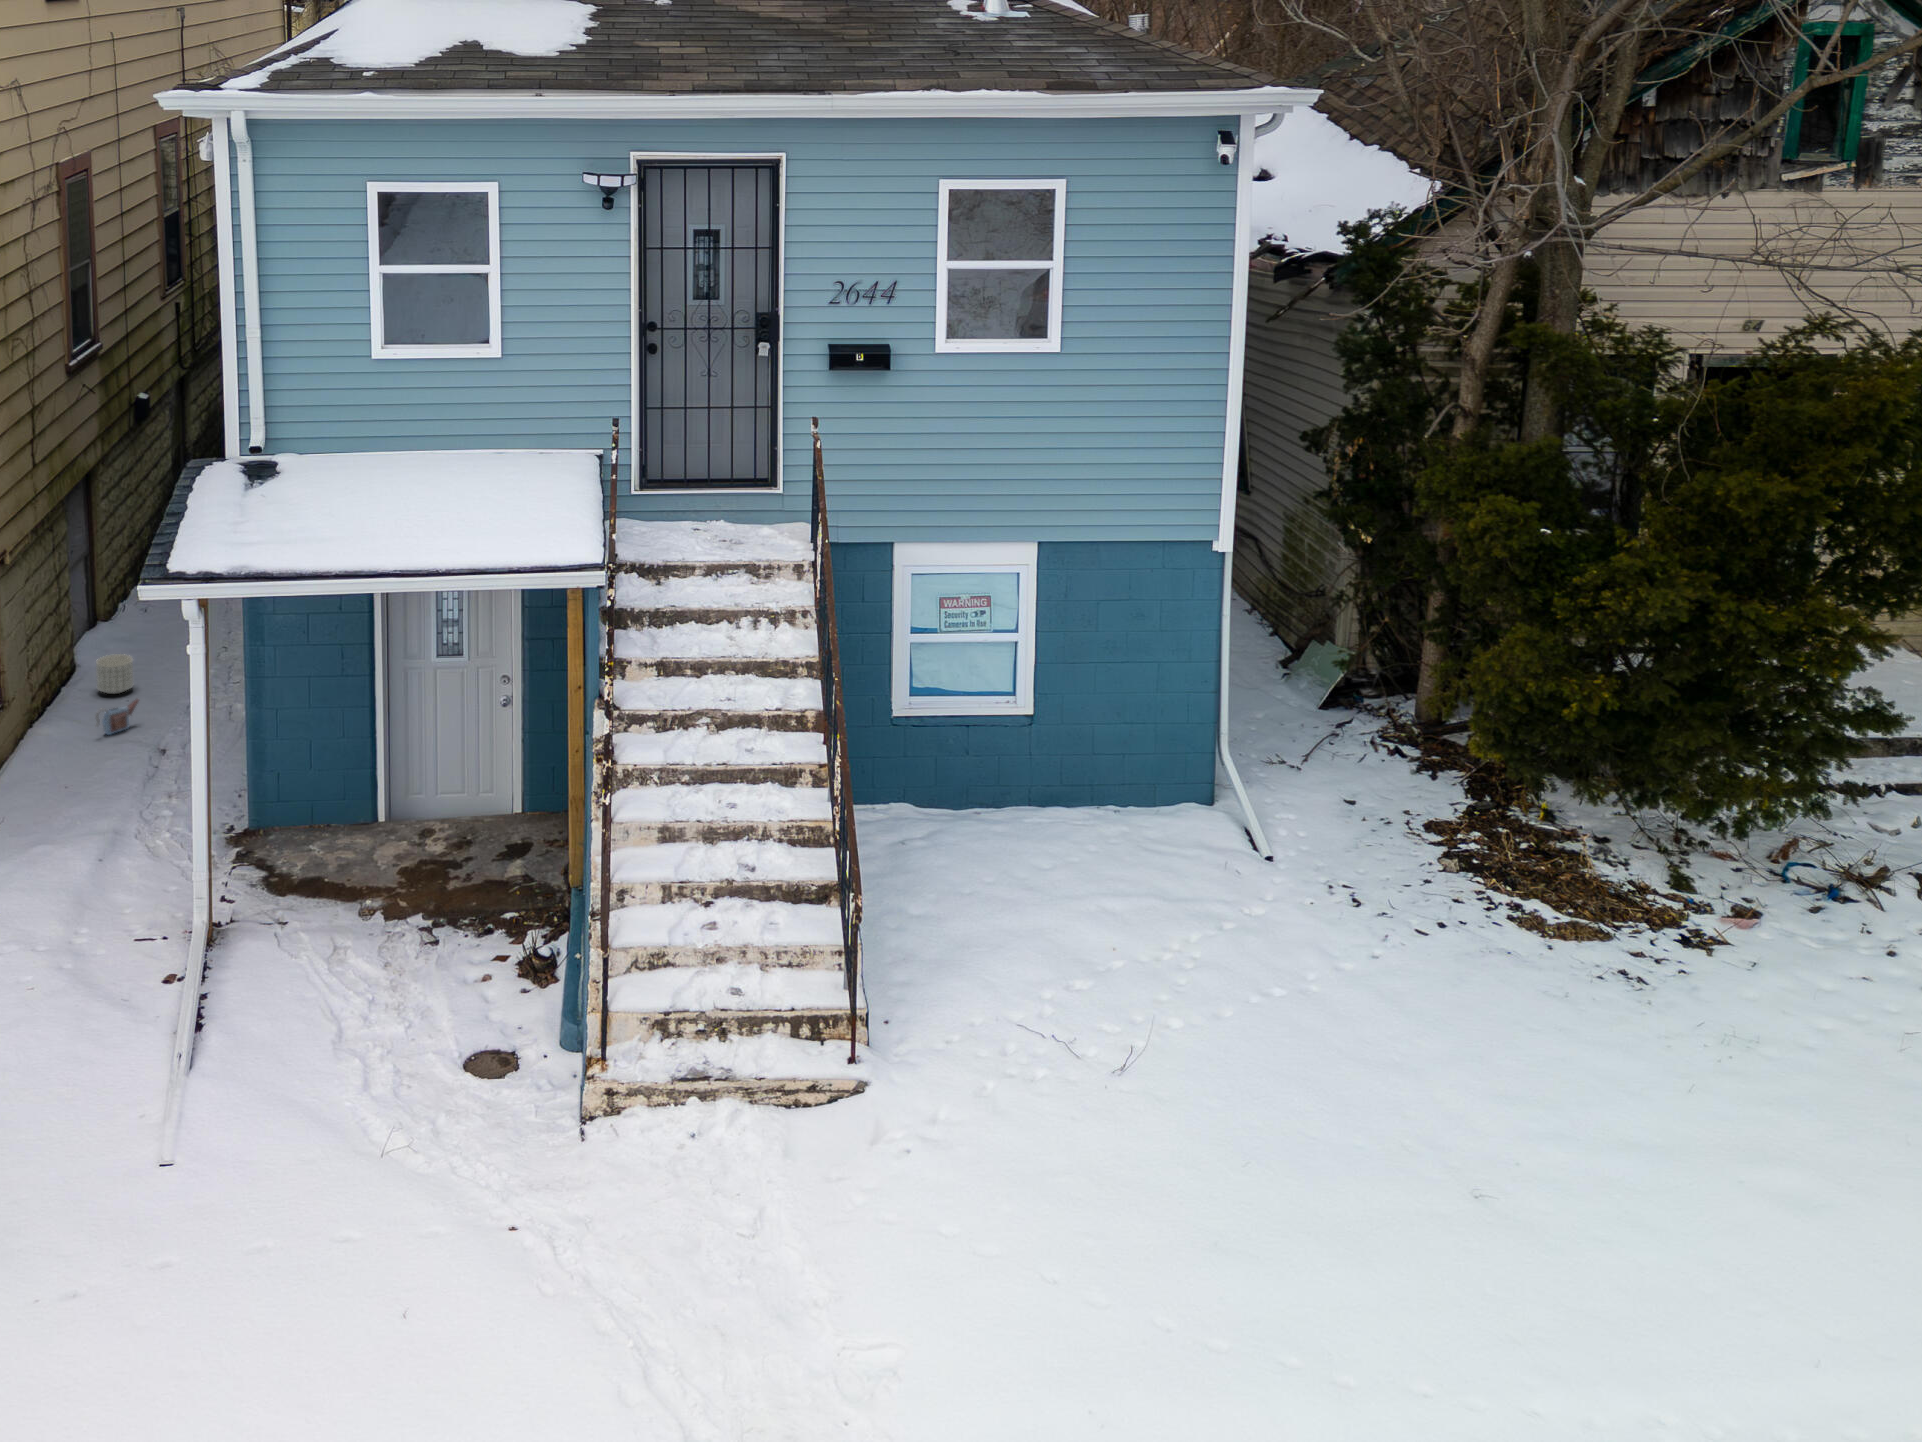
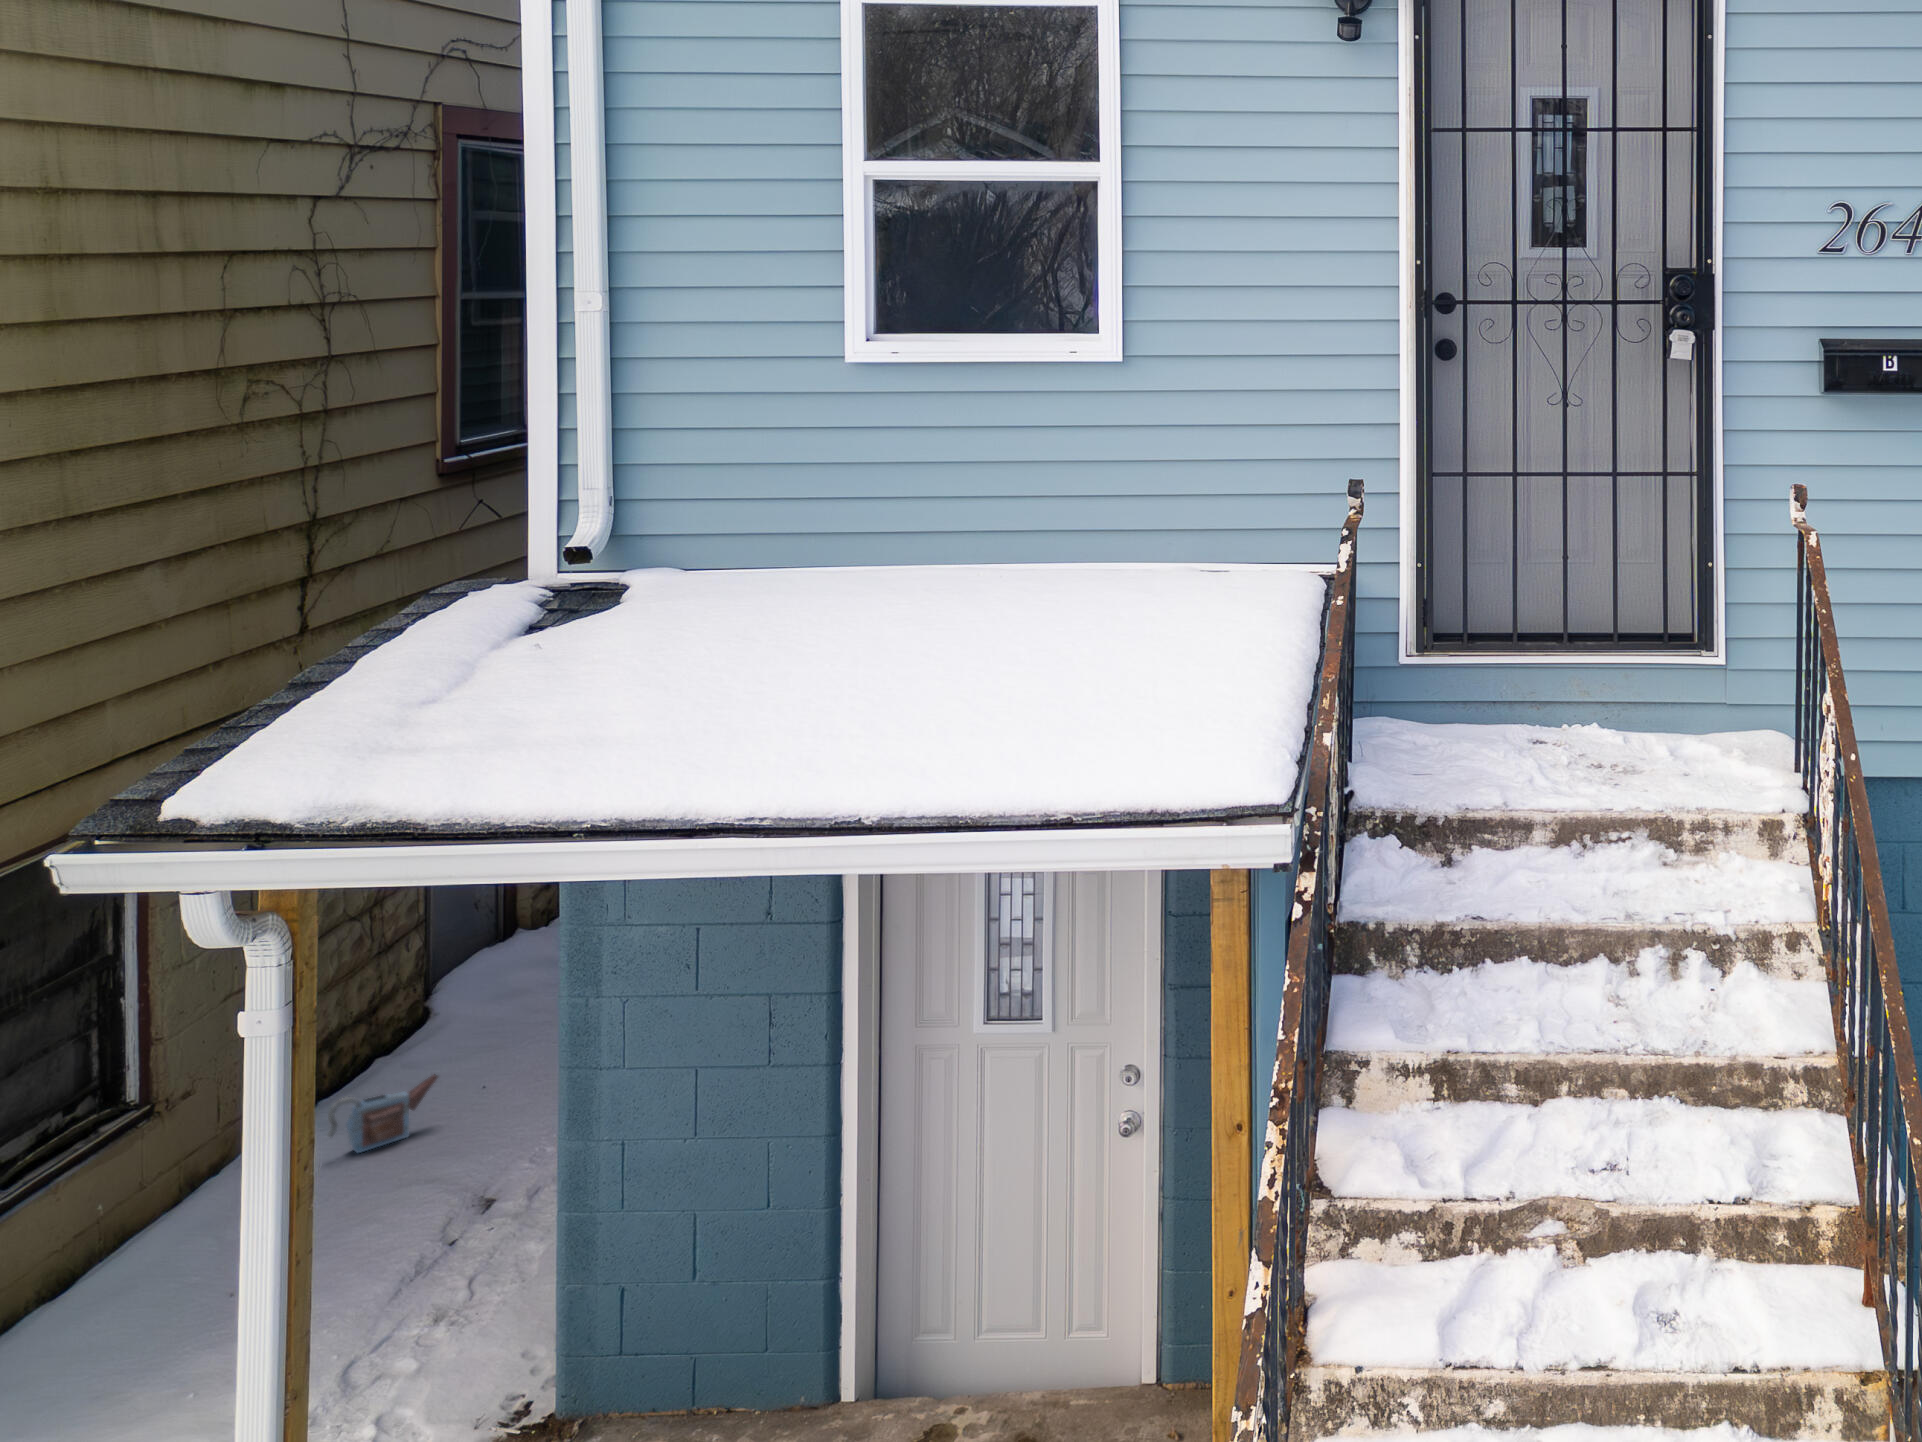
planter: present [96,654,133,694] -> none [399,976,475,1057]

